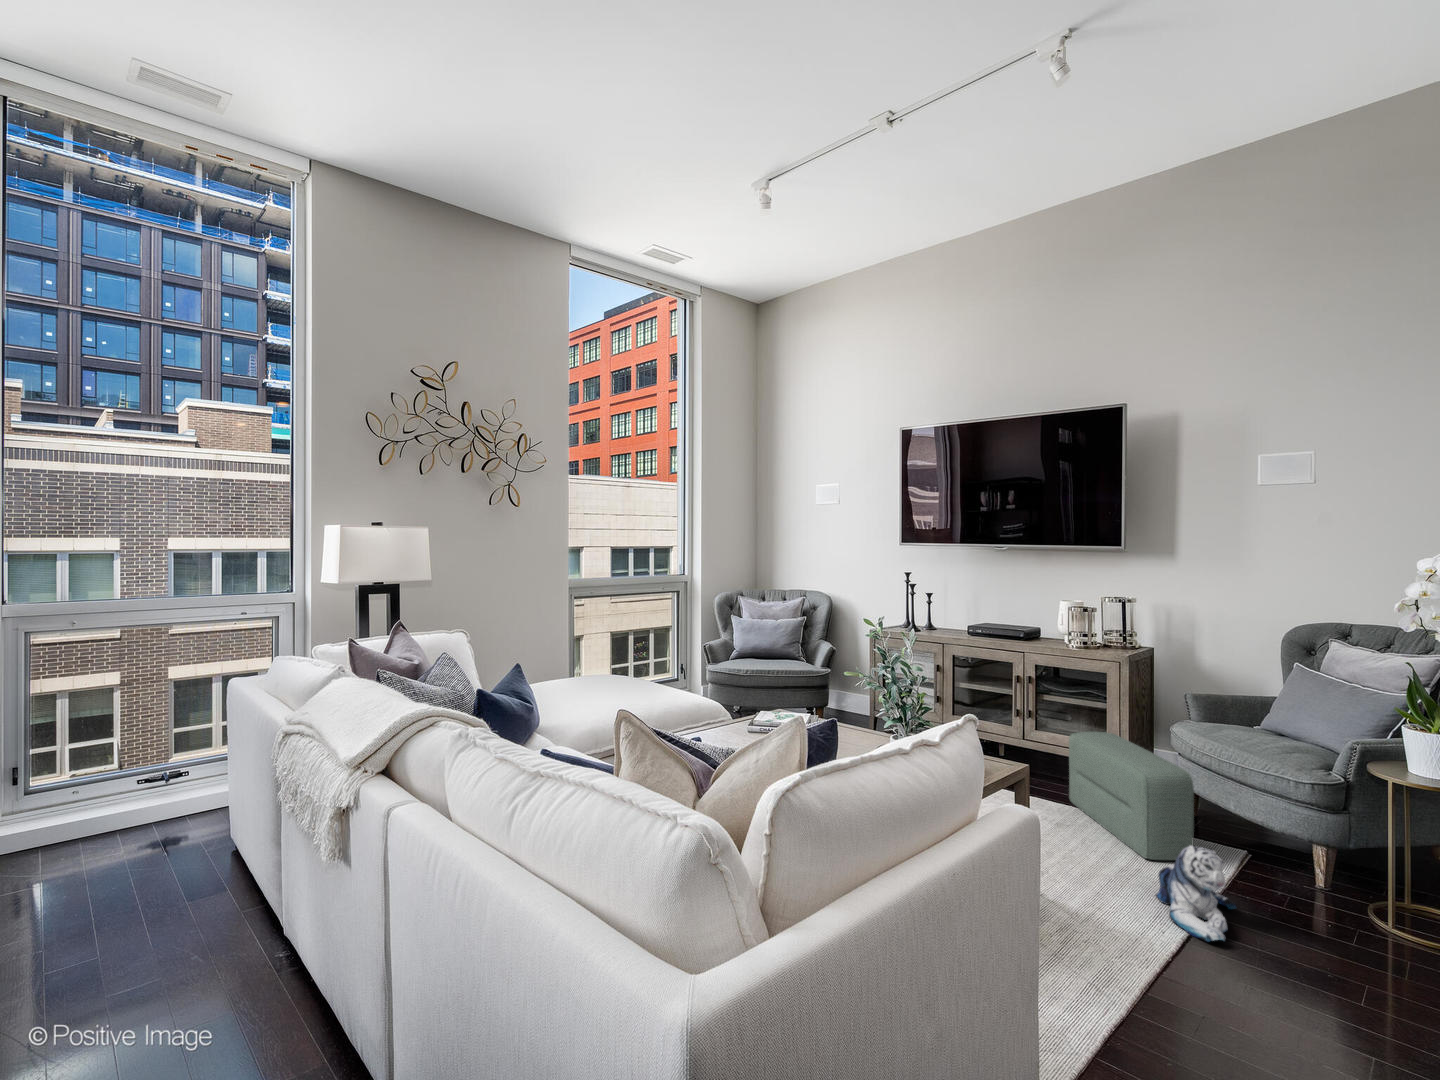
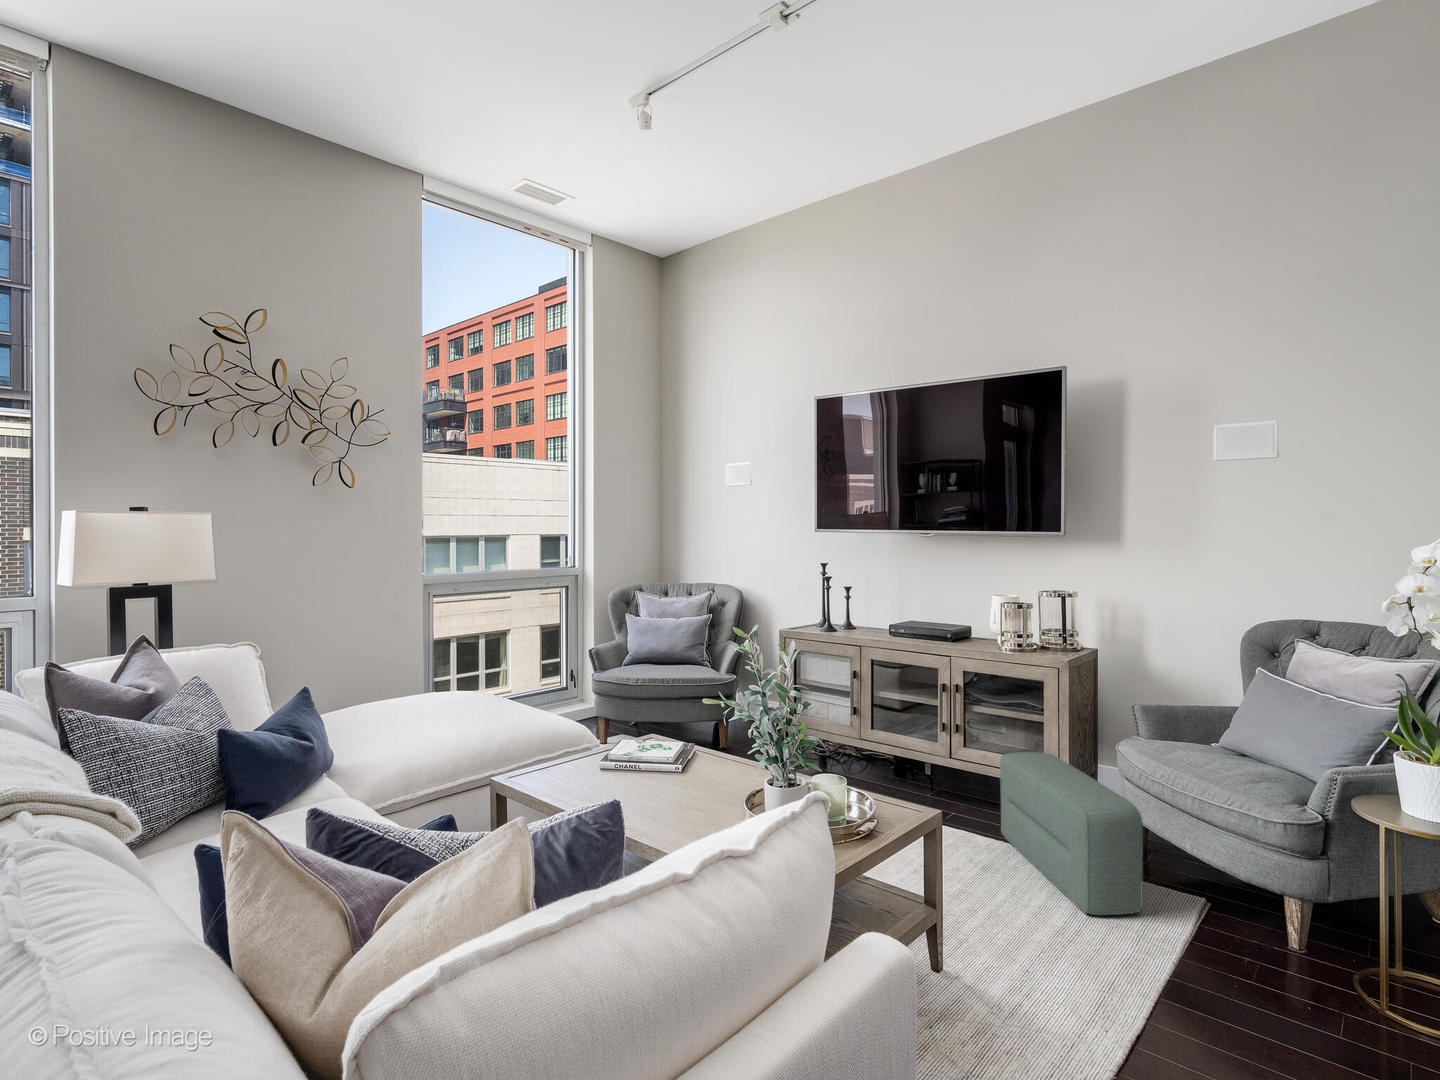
plush toy: present [1156,846,1236,942] -> none [1096,910,1195,1040]

